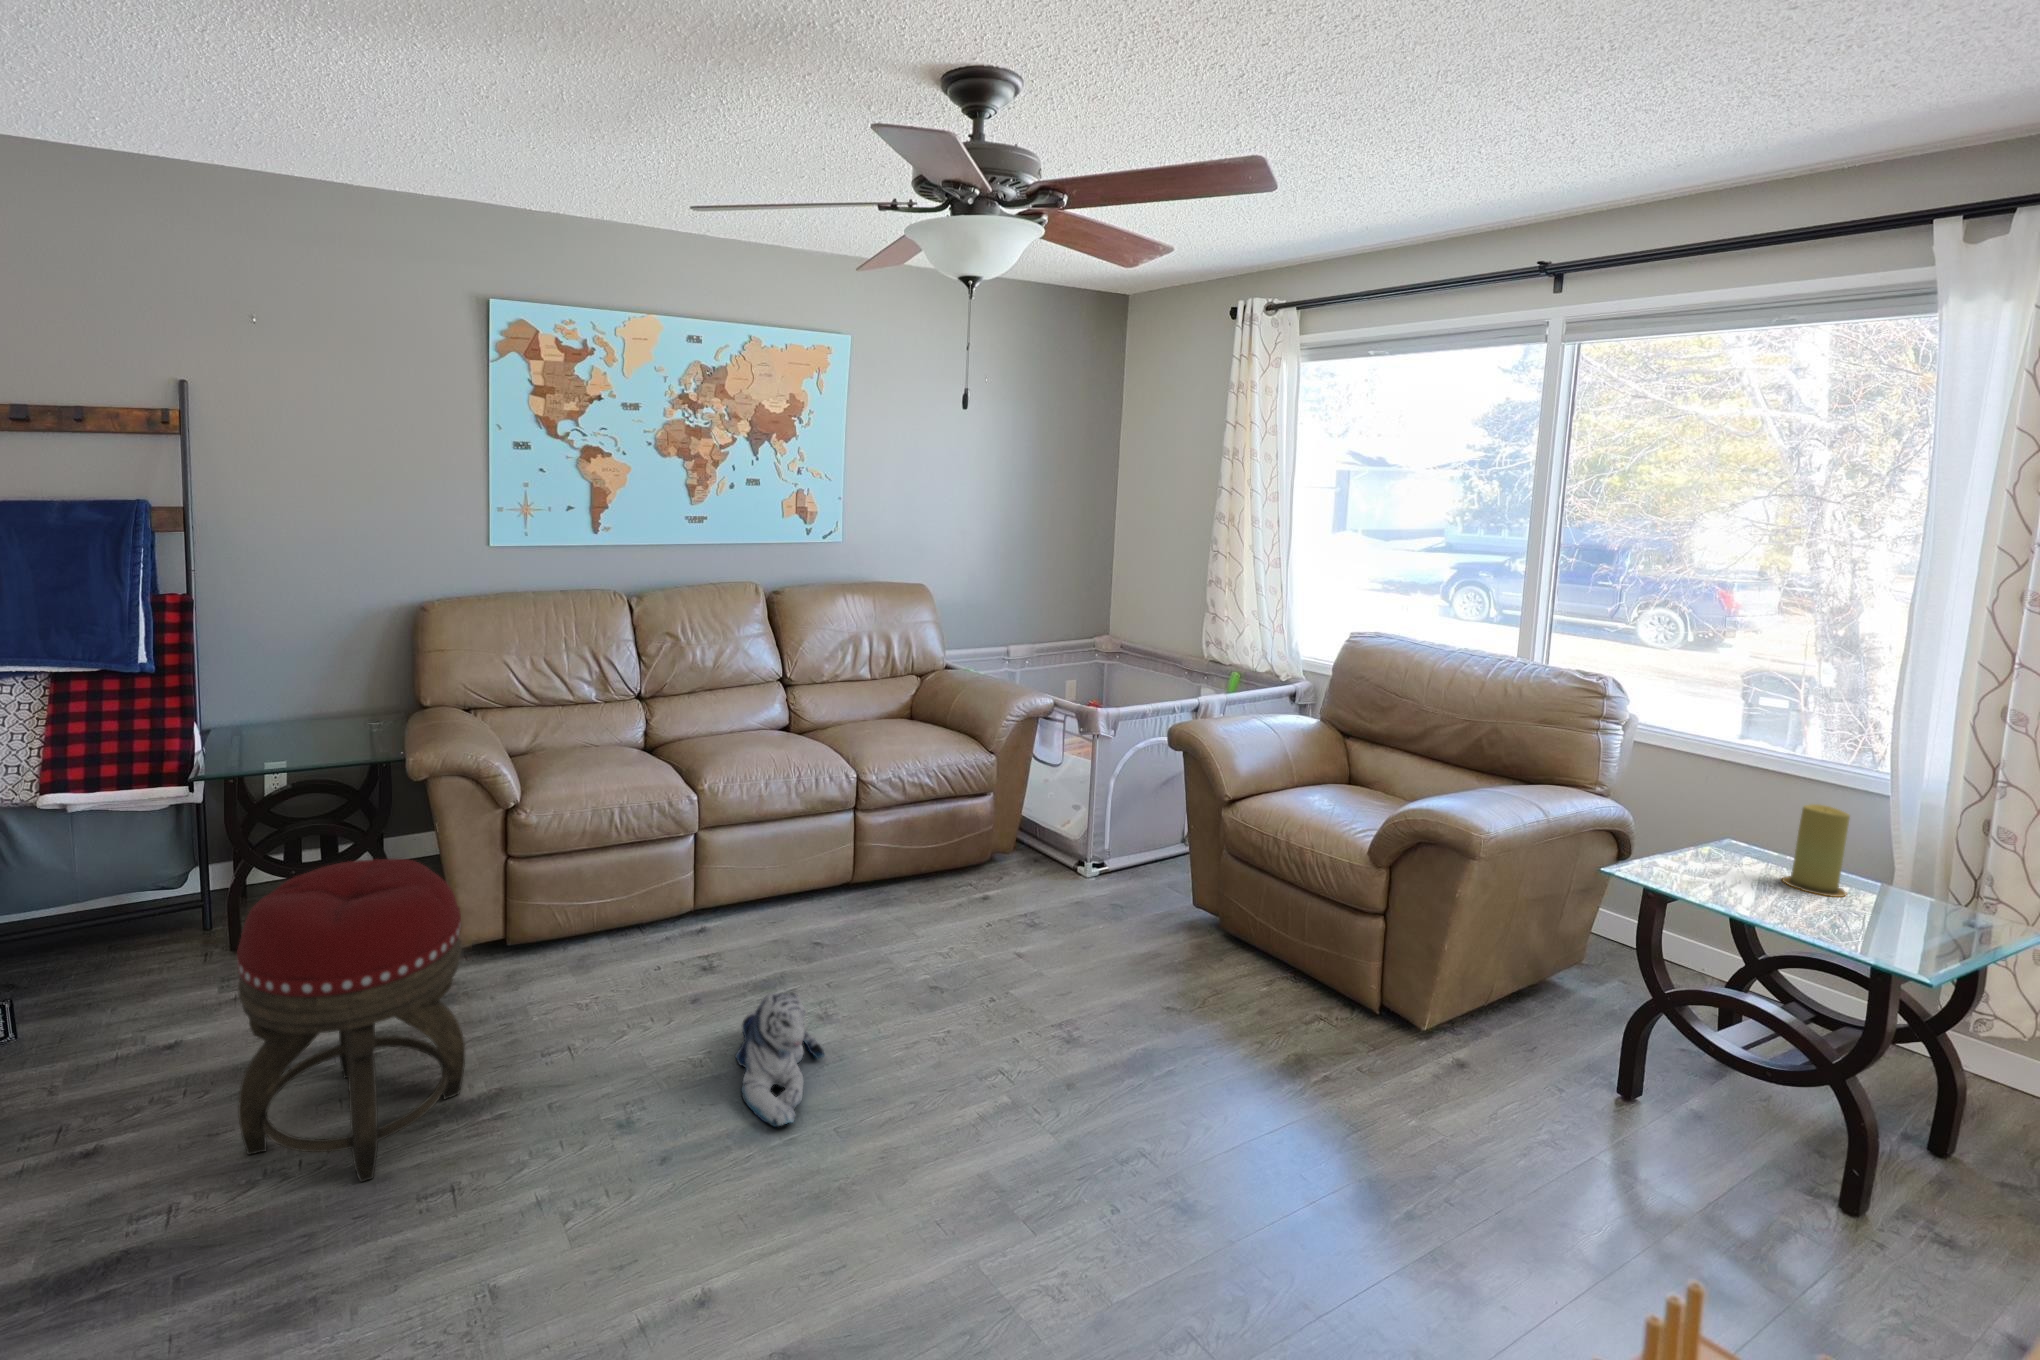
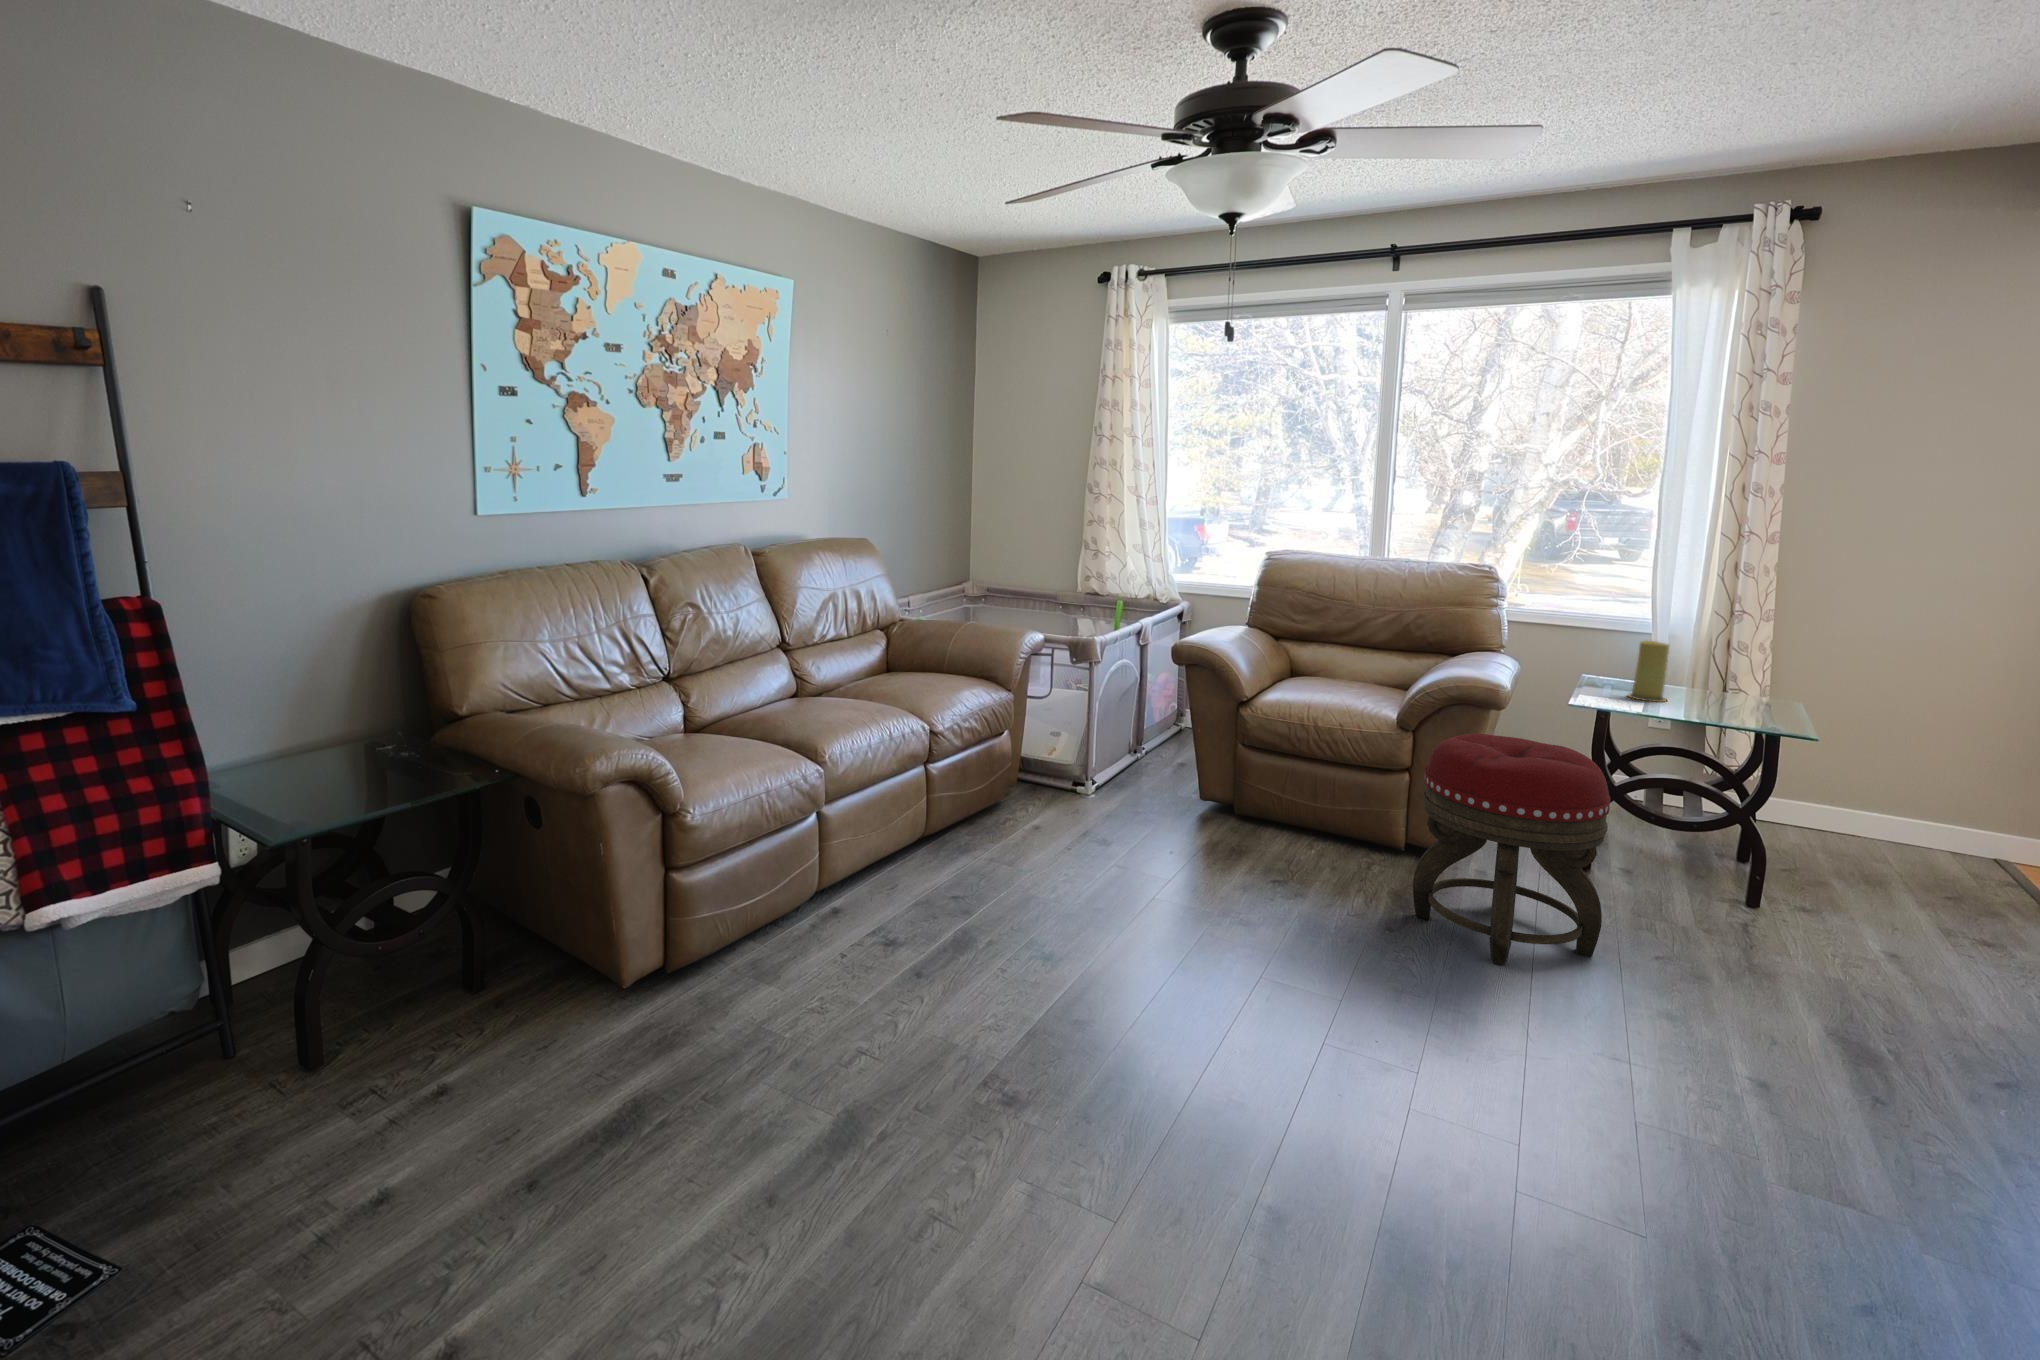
footstool: present [237,859,465,1182] -> present [1413,734,1611,965]
plush toy: present [735,993,824,1127] -> none [1010,927,1145,1052]

